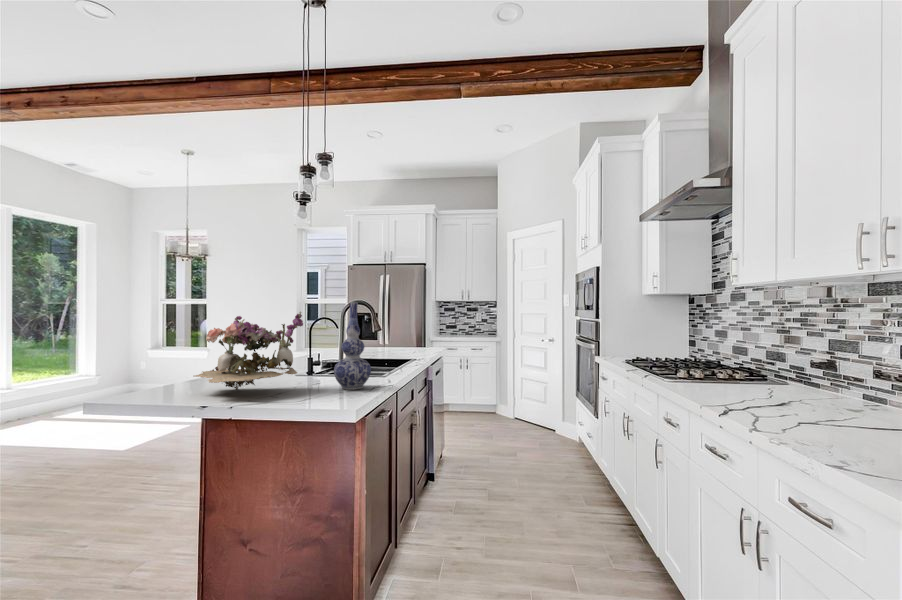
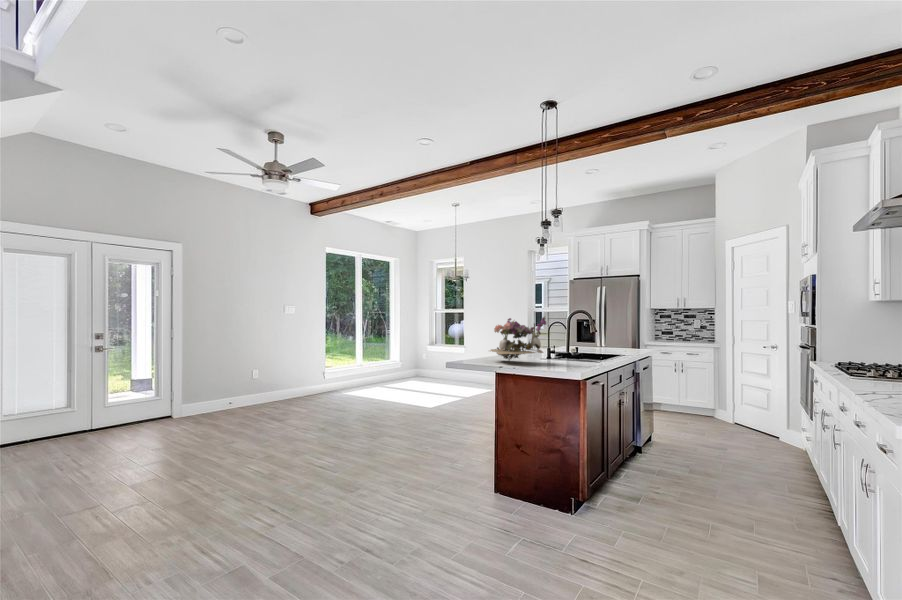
vase: present [334,302,371,390] -> none [565,310,590,366]

